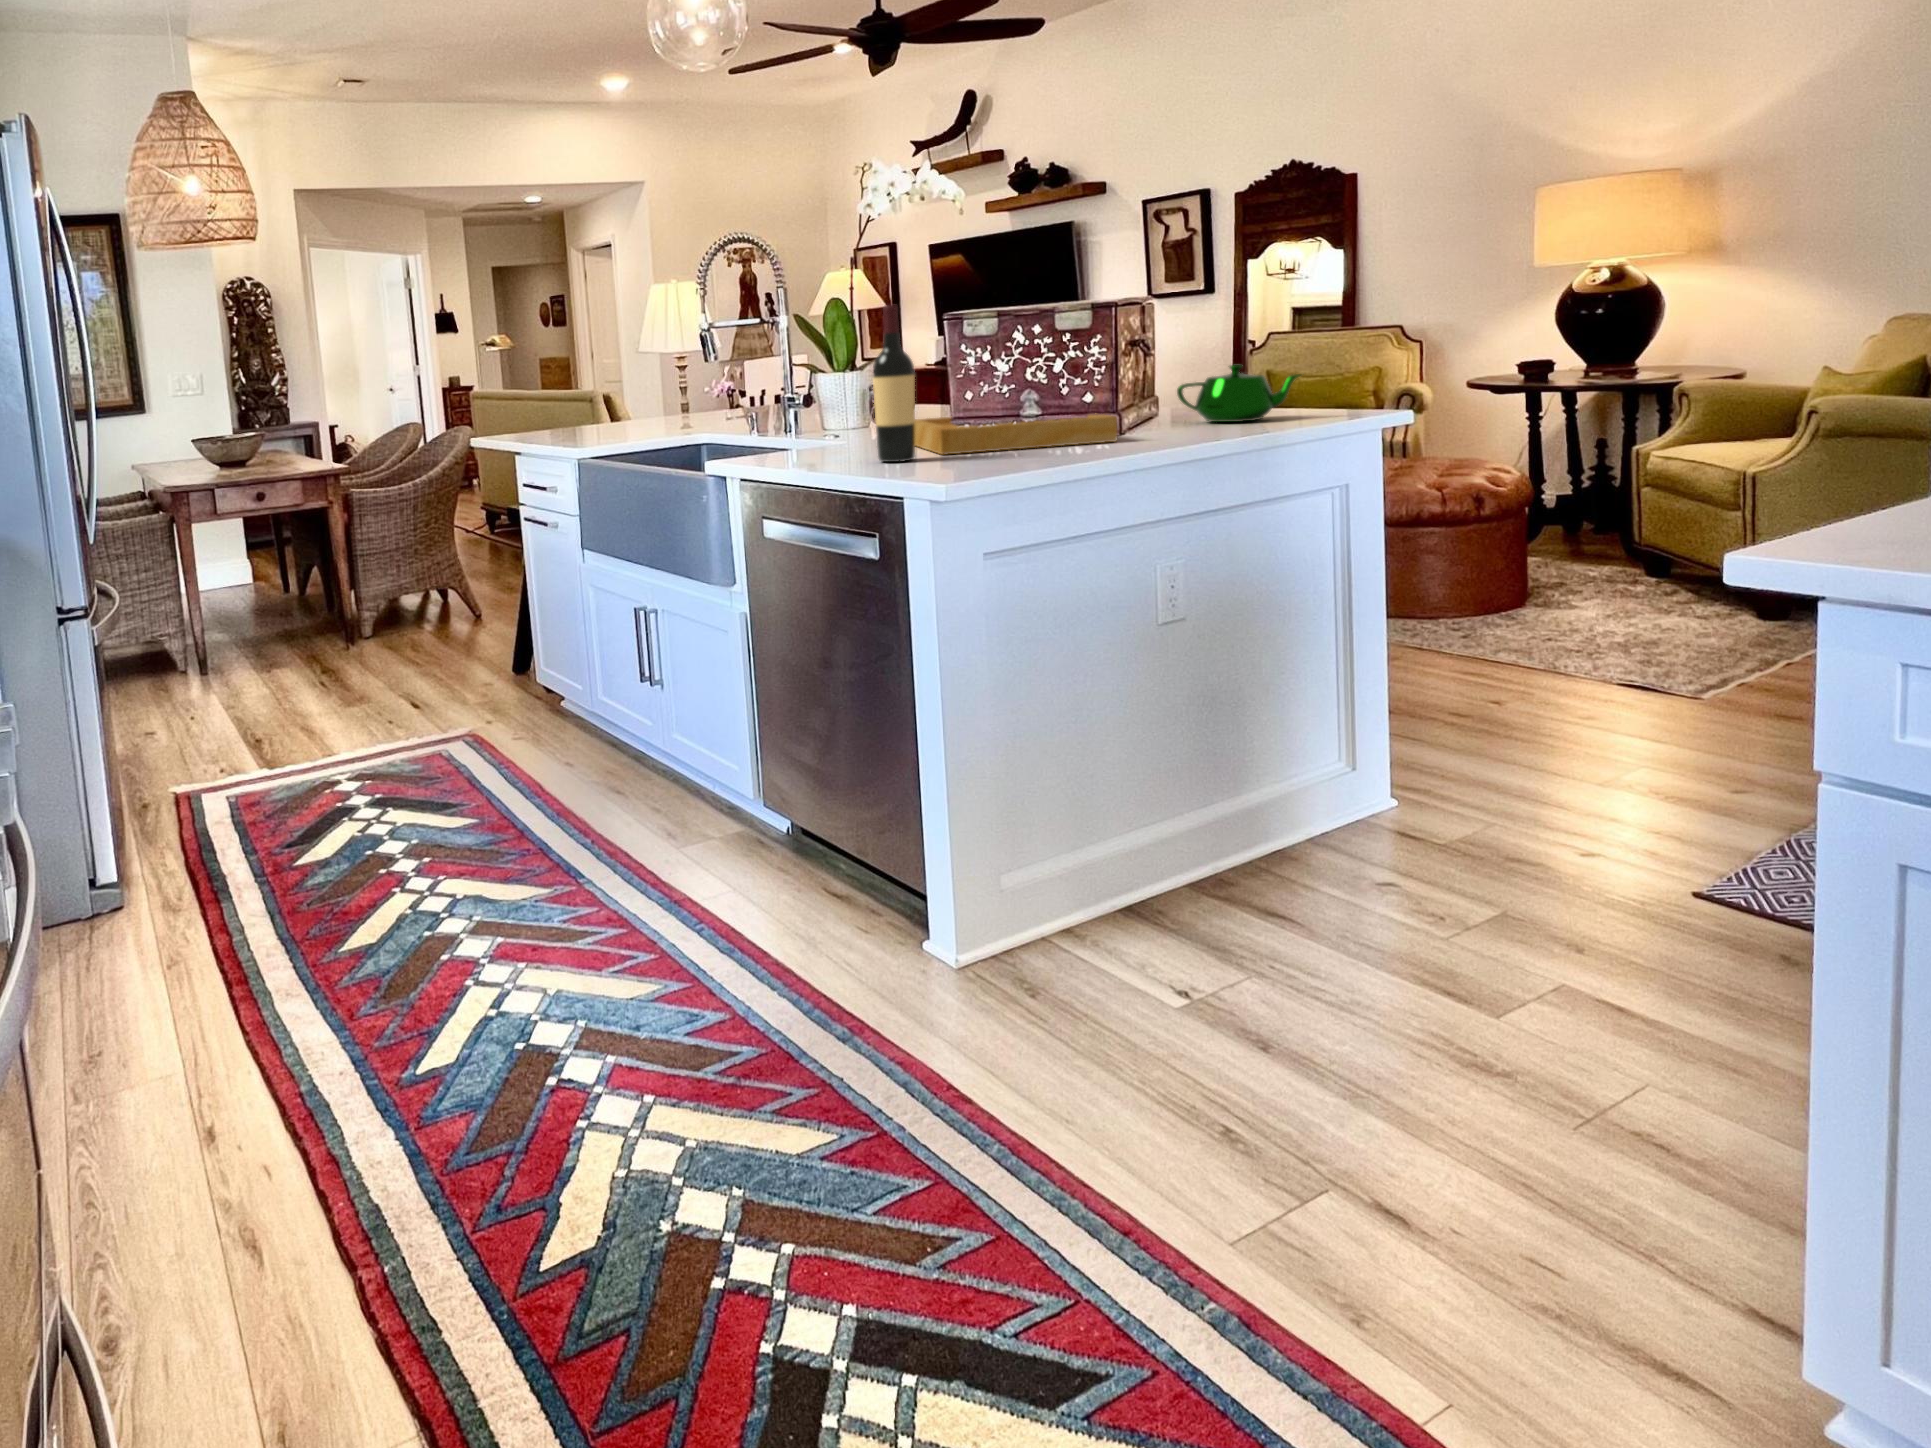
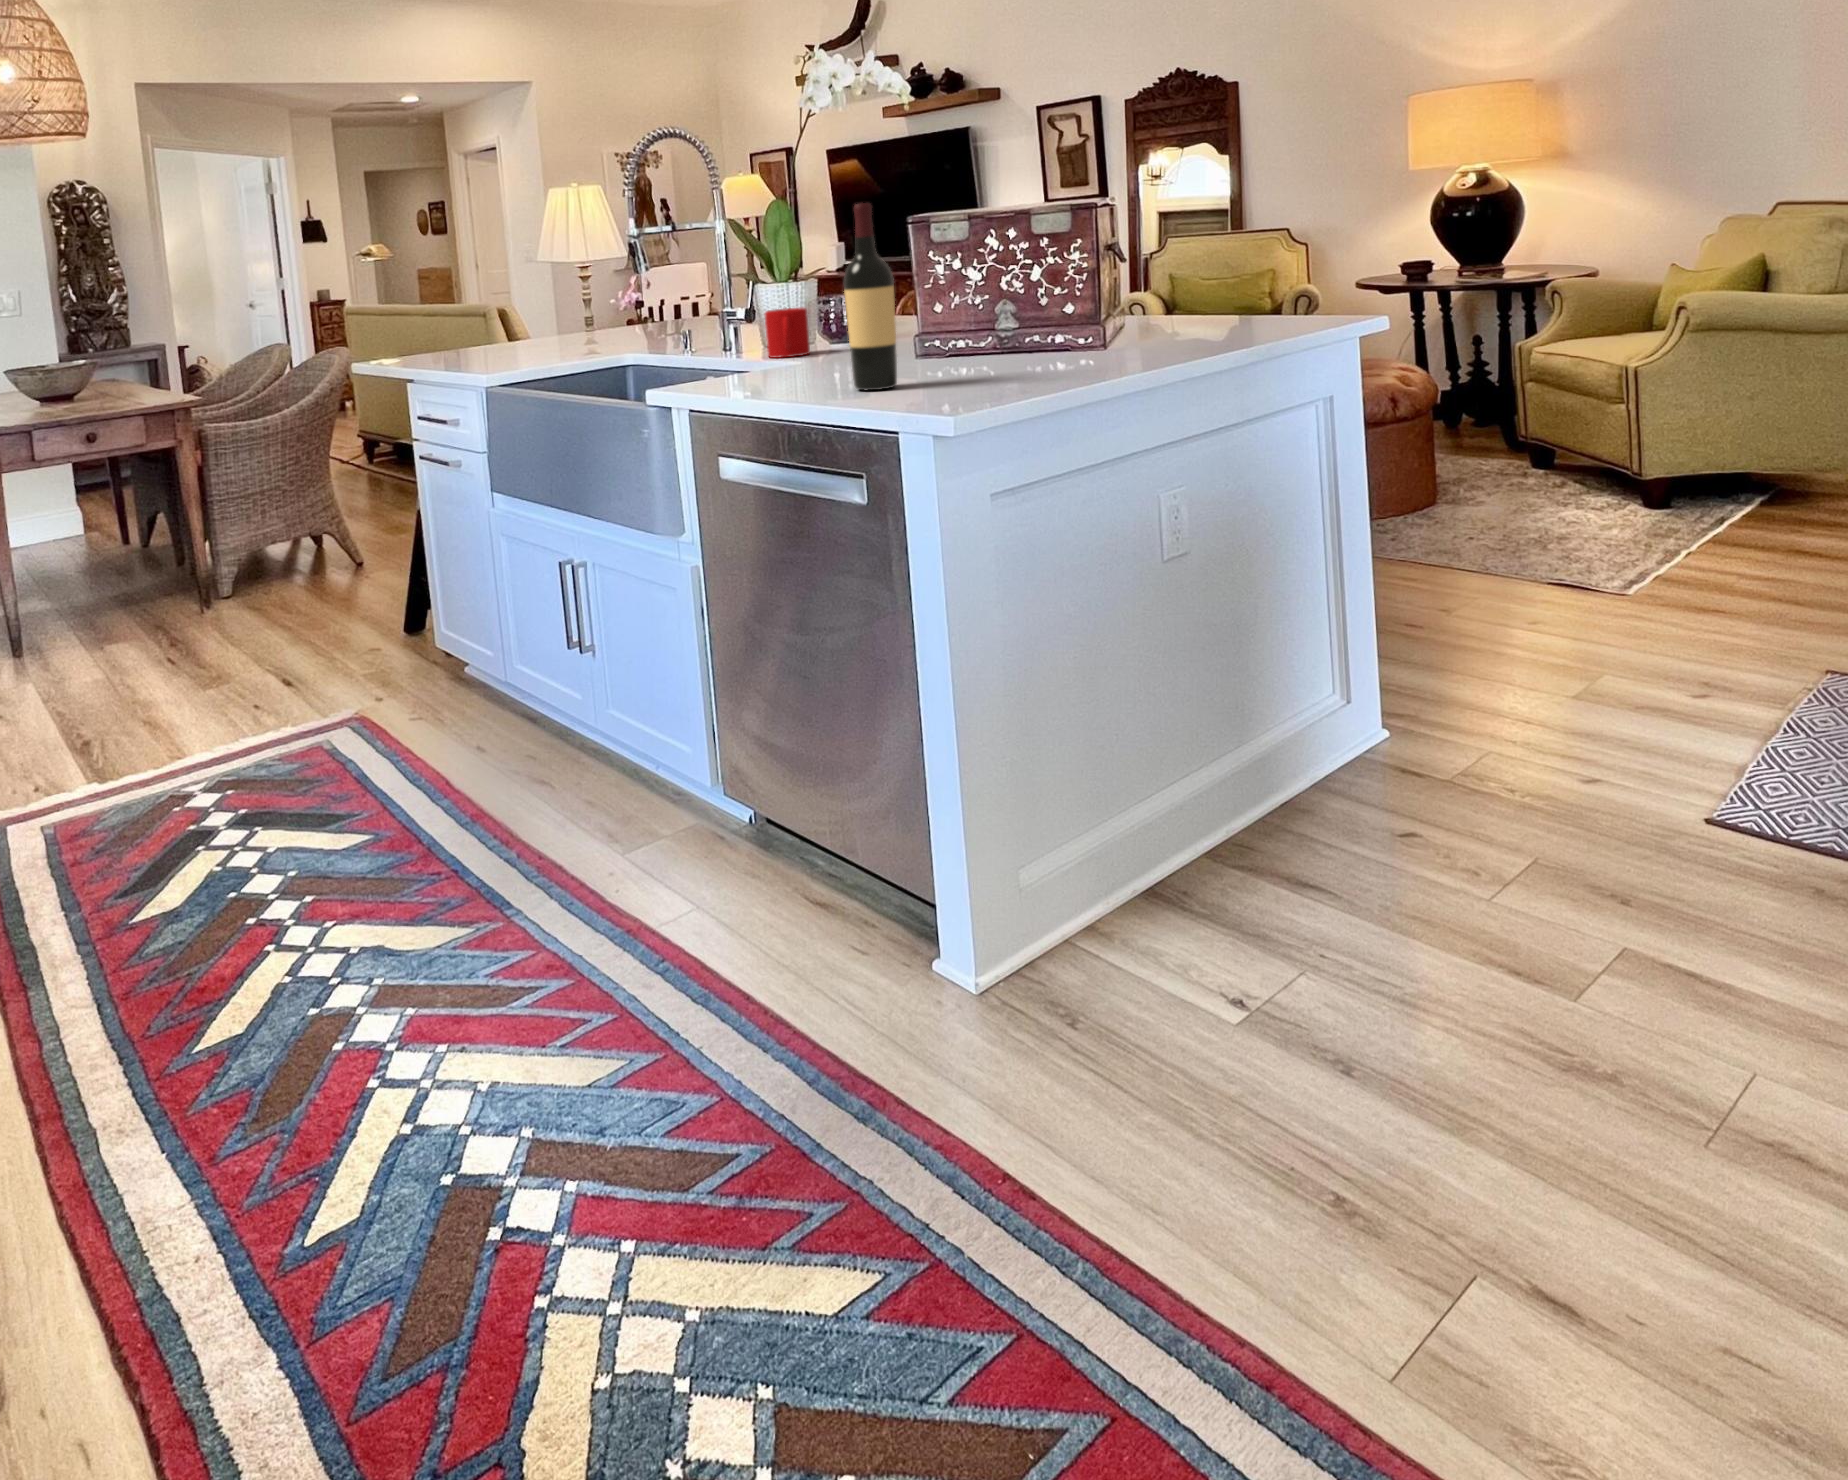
teapot: present [1177,365,1300,422] -> none [1174,266,1315,331]
mug: none [820,395,859,437] -> present [765,308,810,358]
tray: present [915,415,1117,455] -> none [868,319,1125,379]

